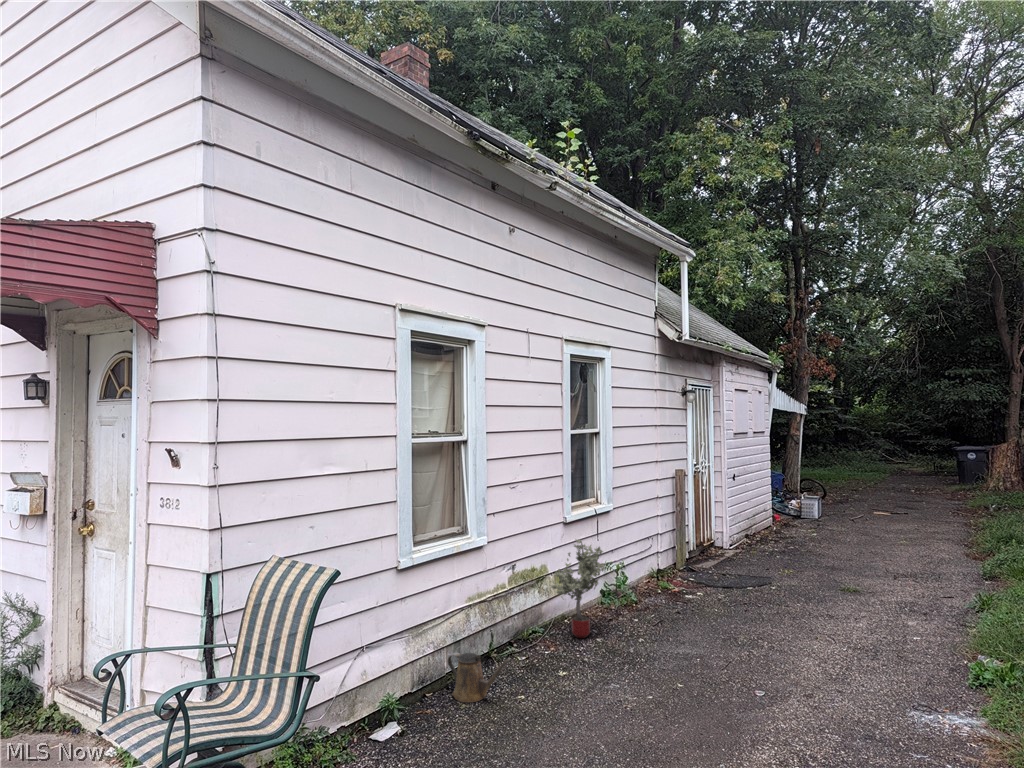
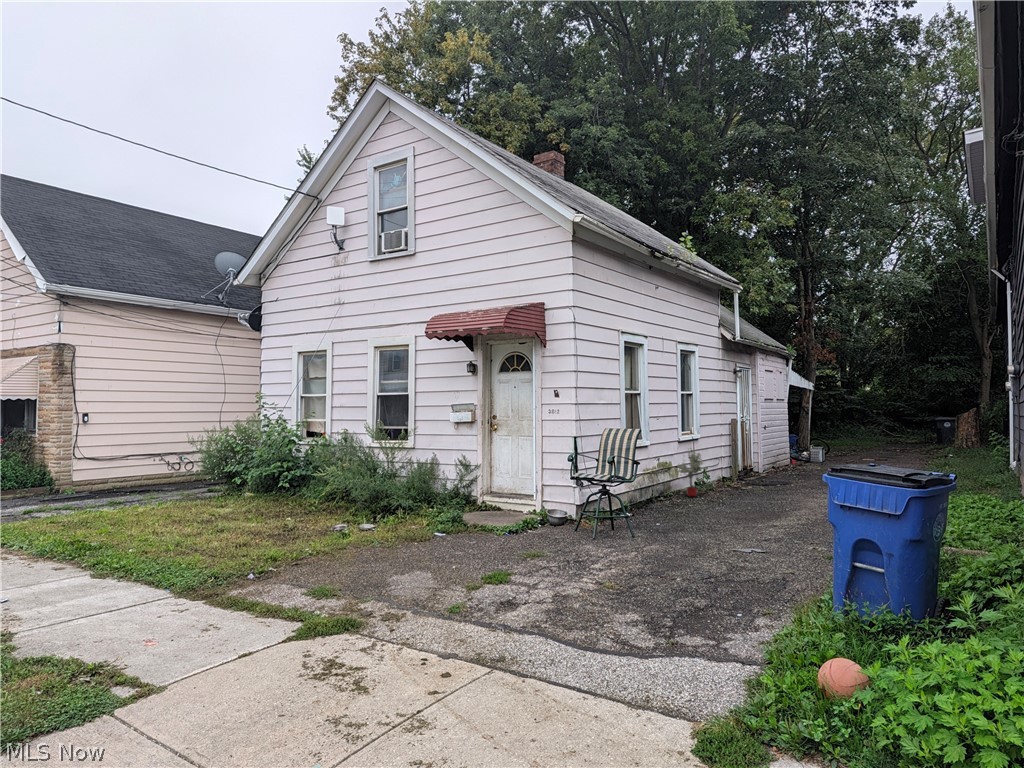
watering can: present [447,652,511,702] -> none [640,489,674,509]

